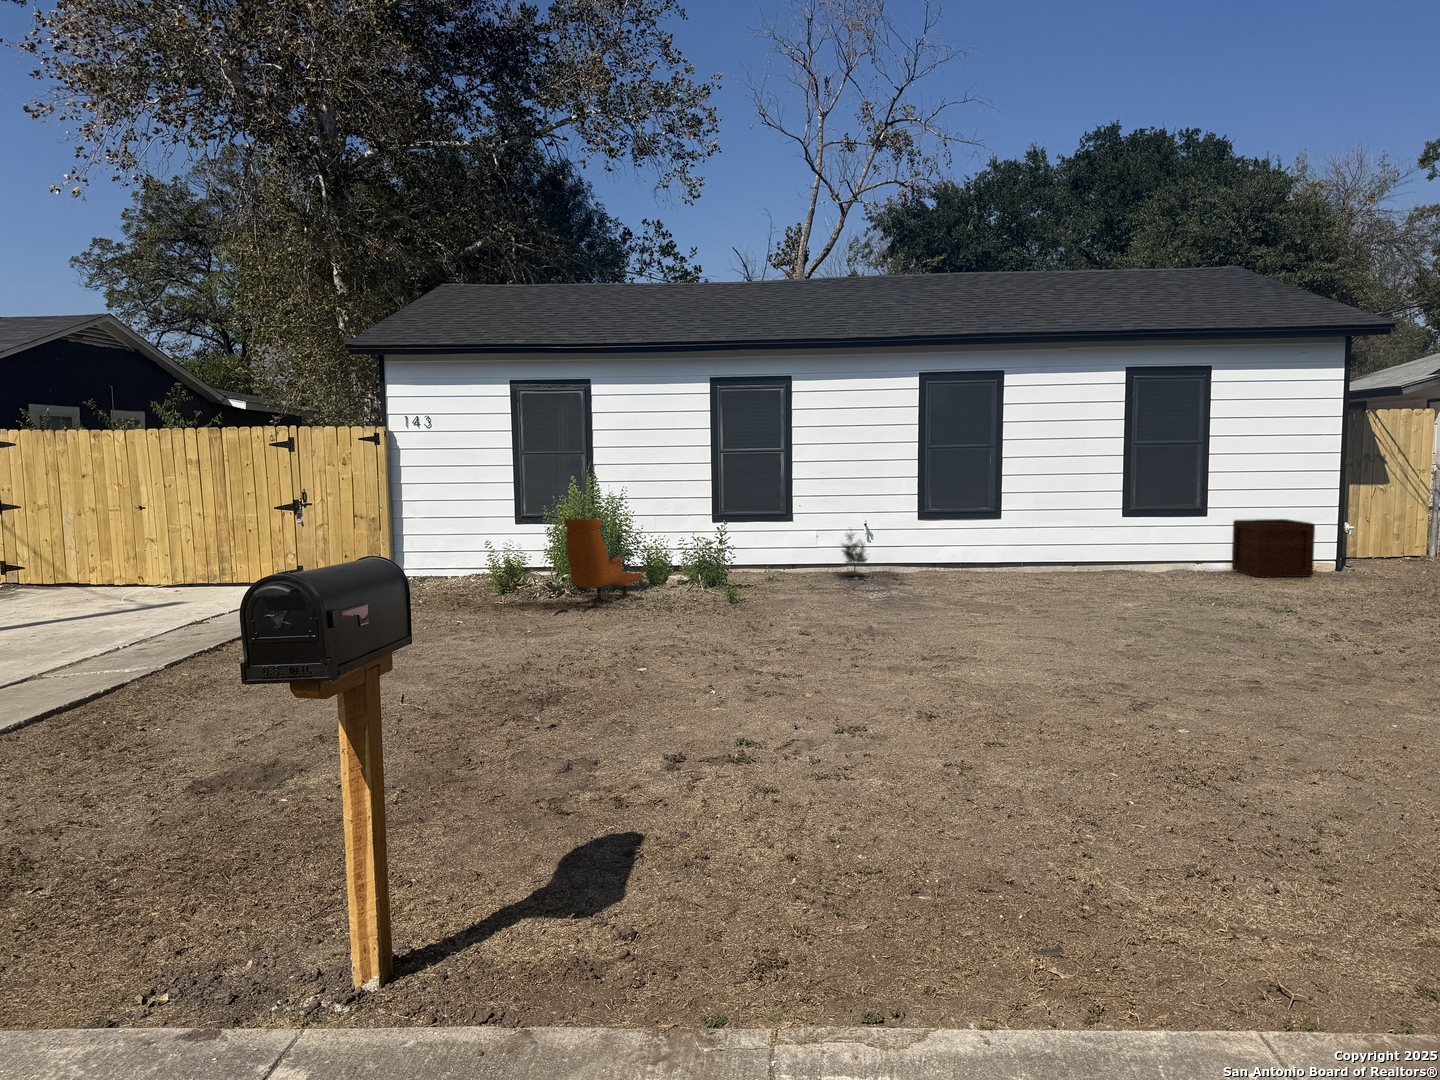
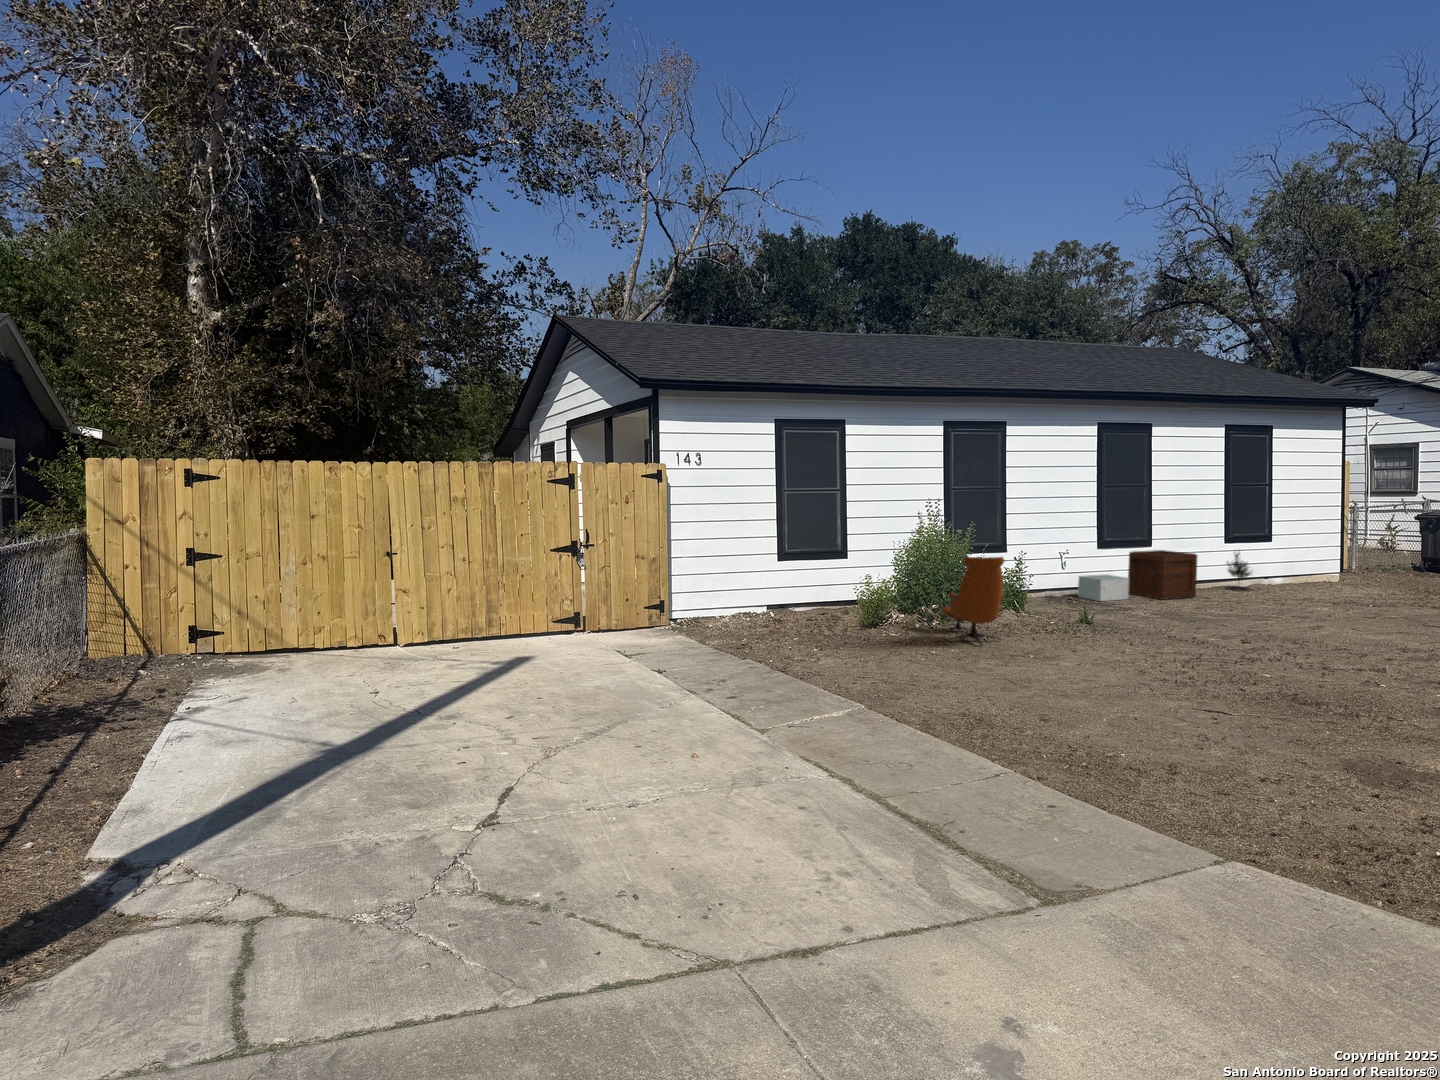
wooden crate: present [1232,519,1315,577] -> present [1128,550,1198,600]
potted tree: present [840,533,868,580] -> present [1225,553,1252,591]
storage box: none [895,550,943,579] -> present [1078,575,1129,601]

